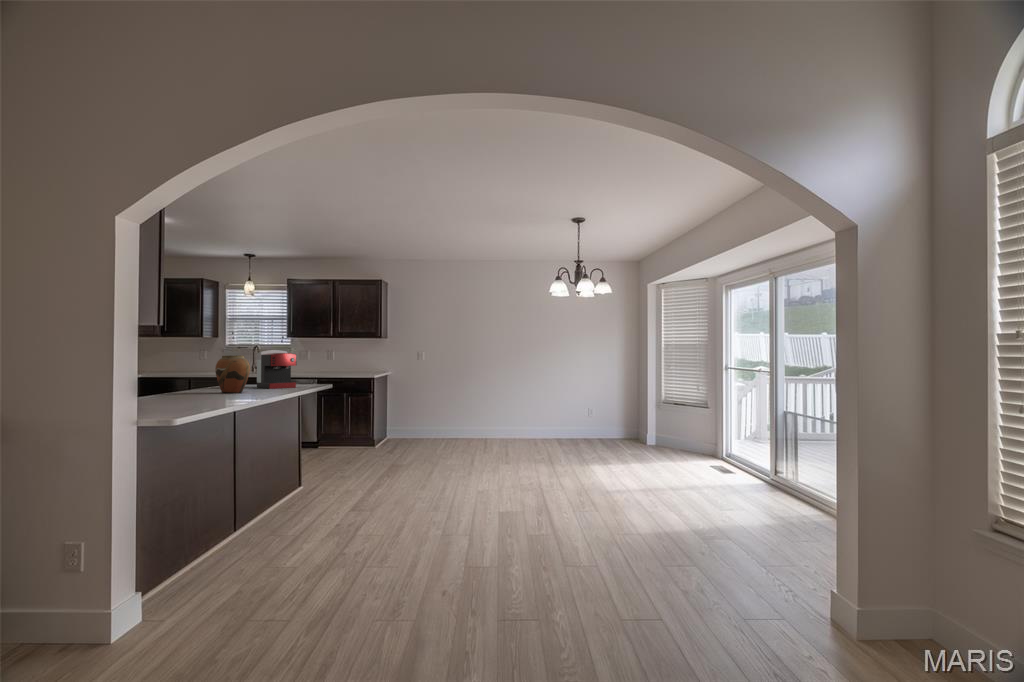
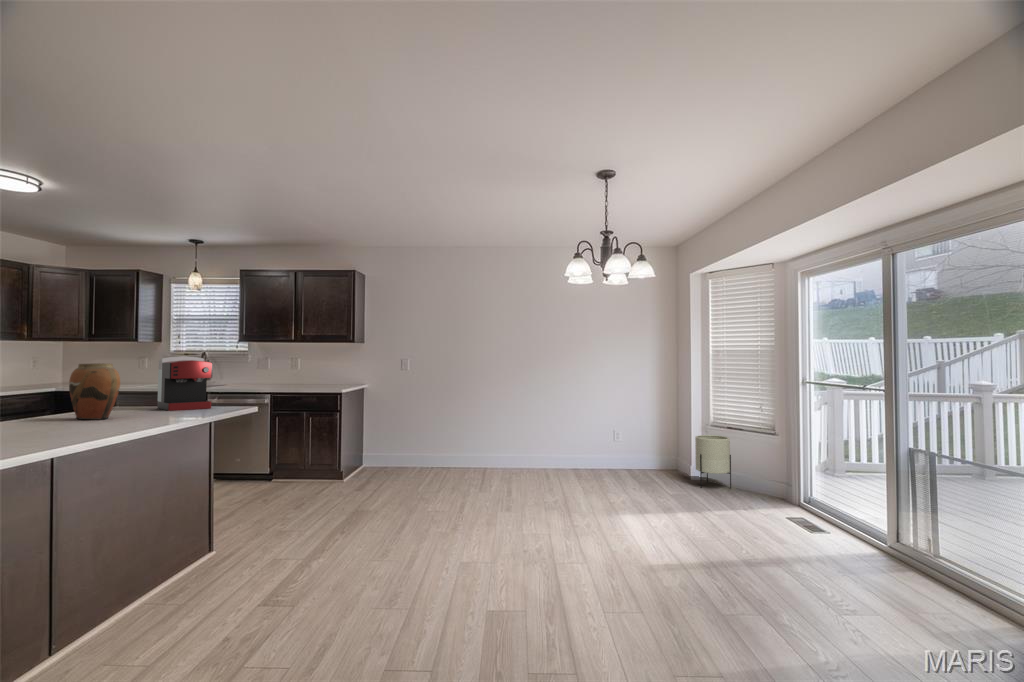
planter: none [650,410,676,450] -> present [695,435,731,488]

